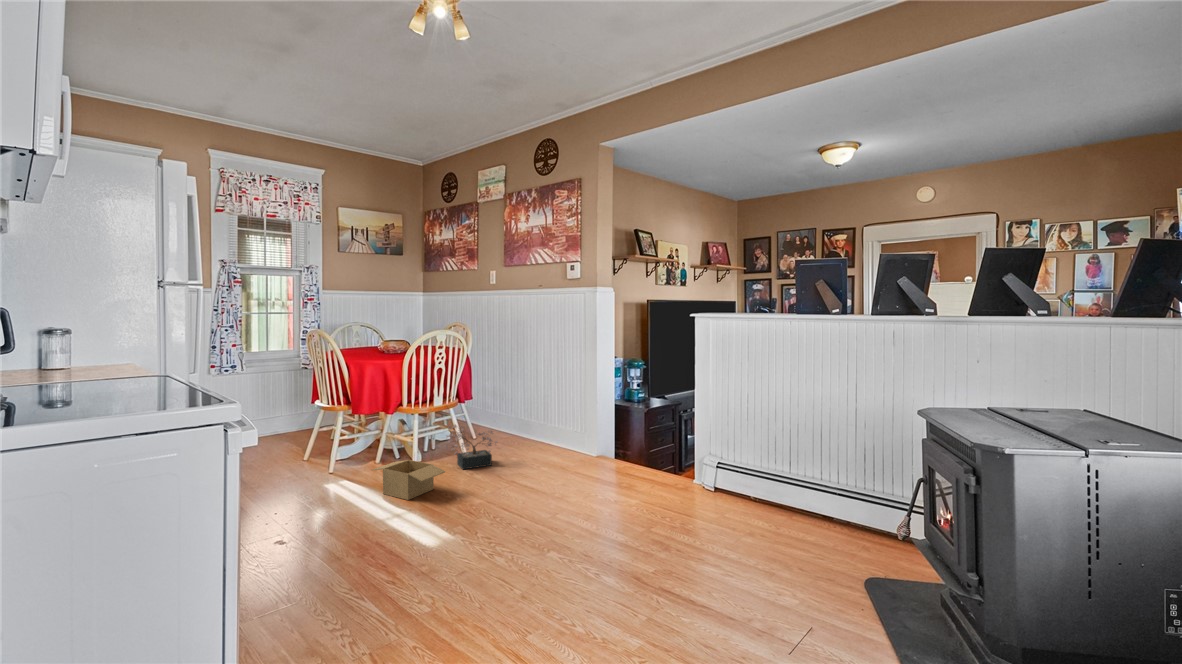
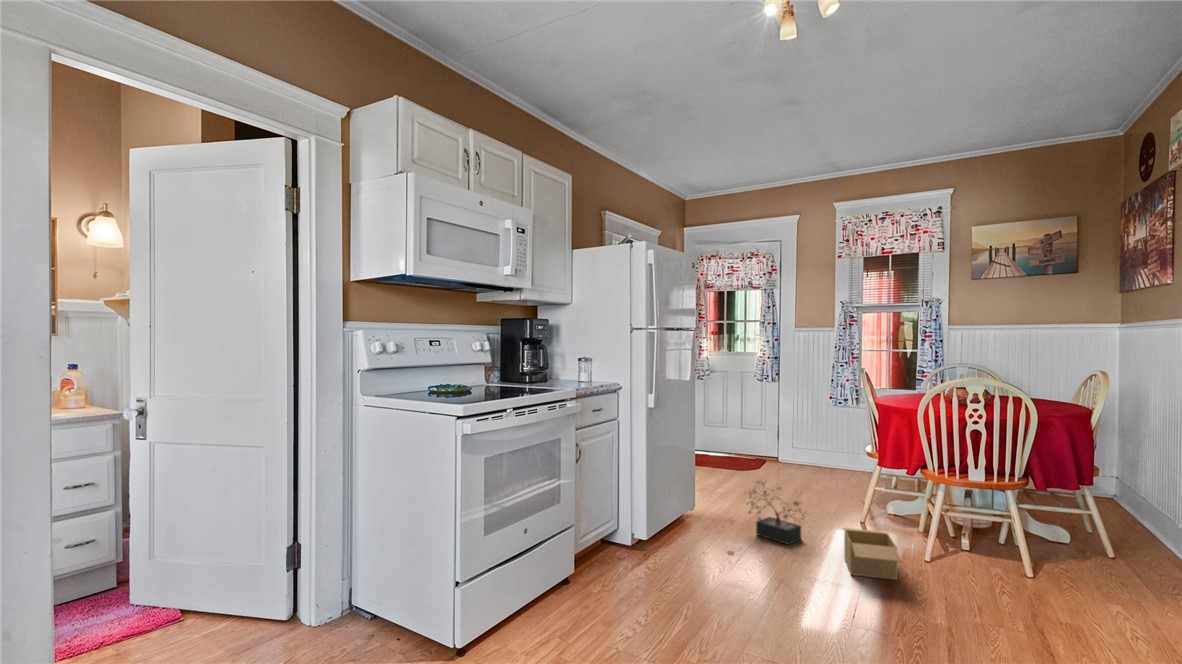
decorative plant: present [445,425,497,469] -> present [747,481,808,545]

